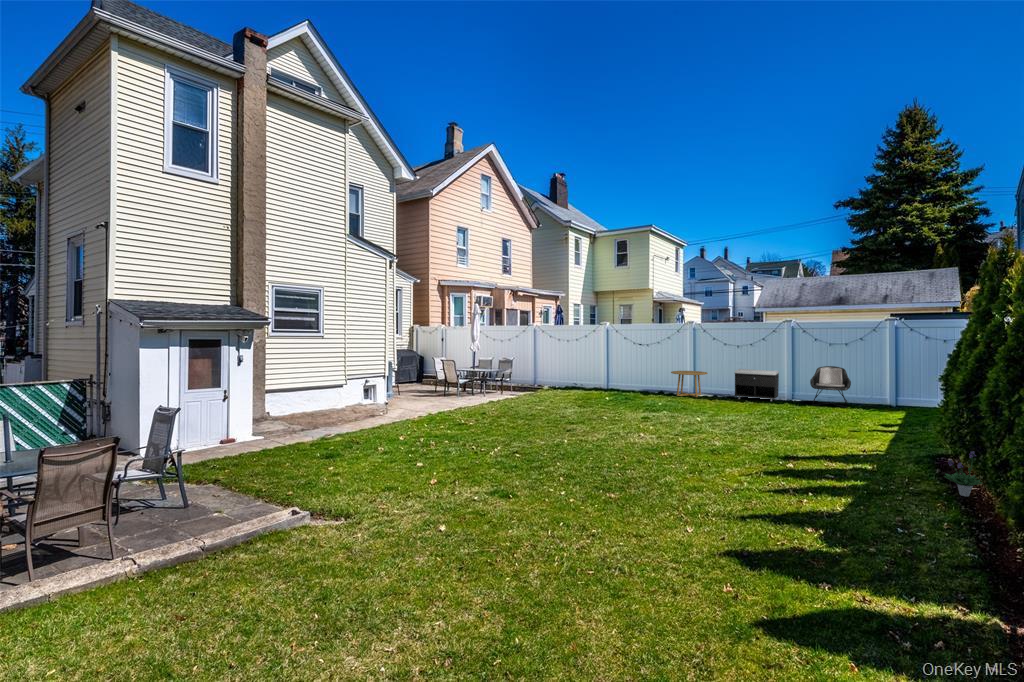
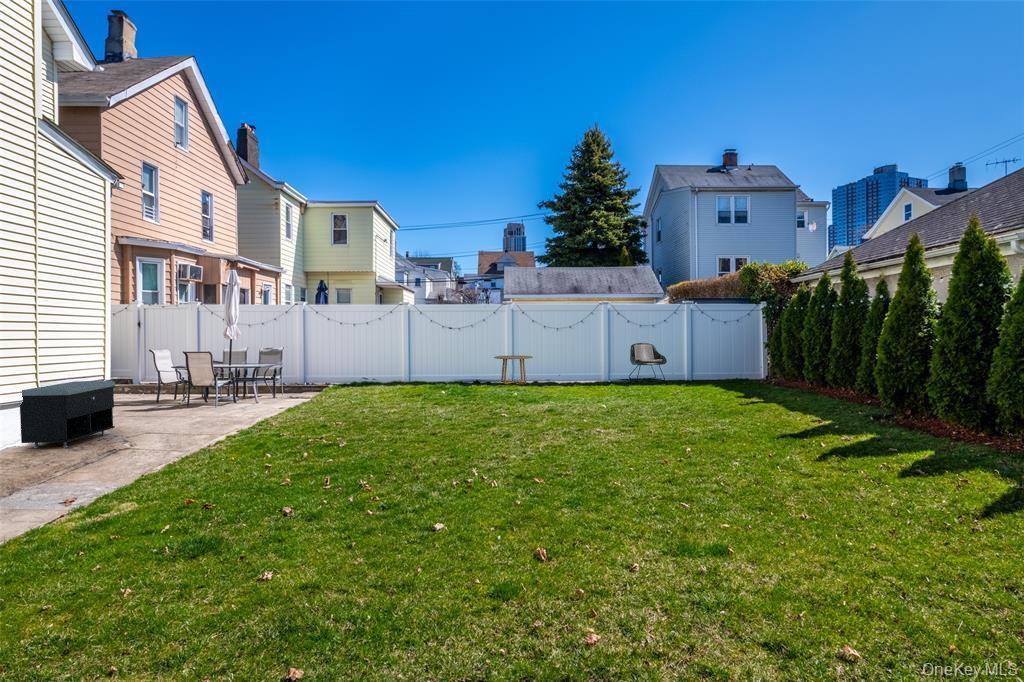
storage bench: present [735,369,779,401] -> present [20,381,115,448]
potted plant: present [944,452,983,496] -> none [912,392,949,433]

